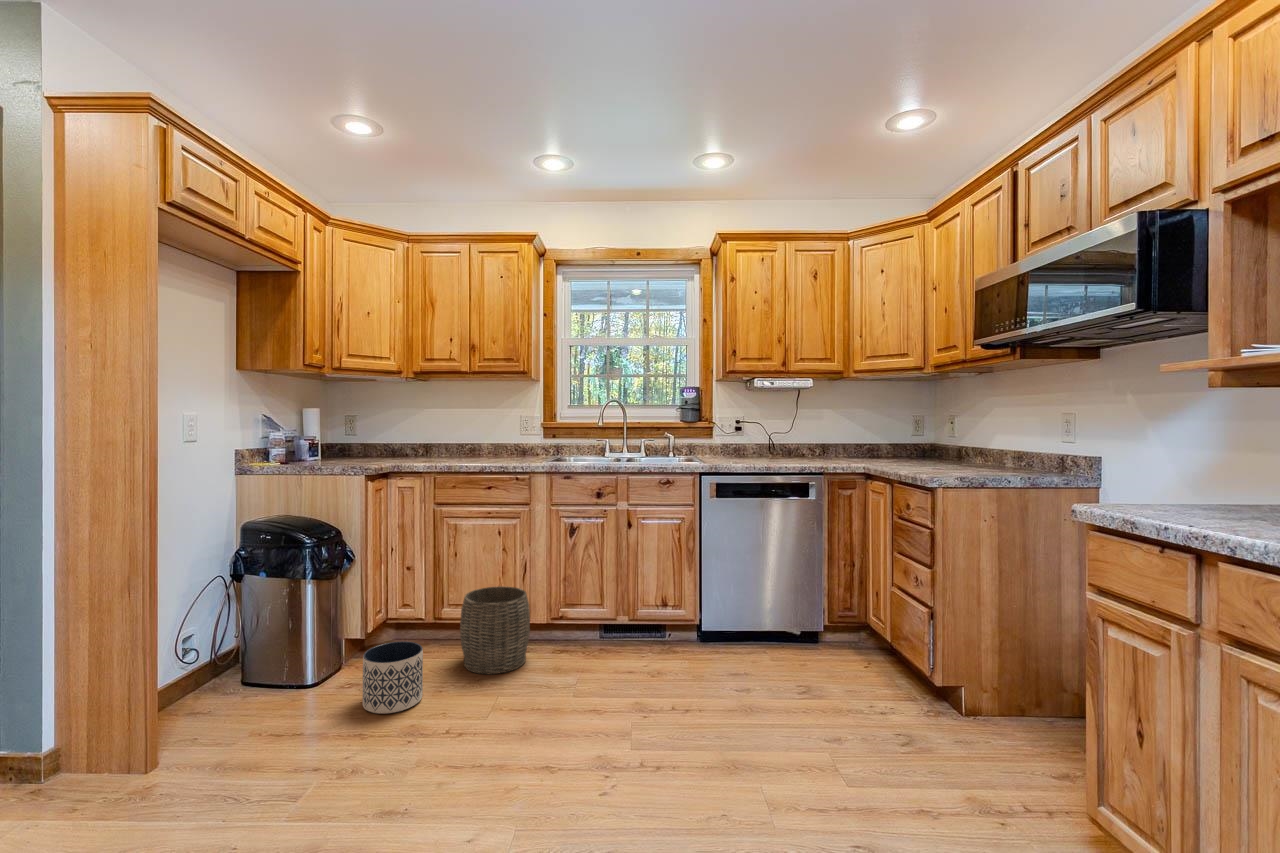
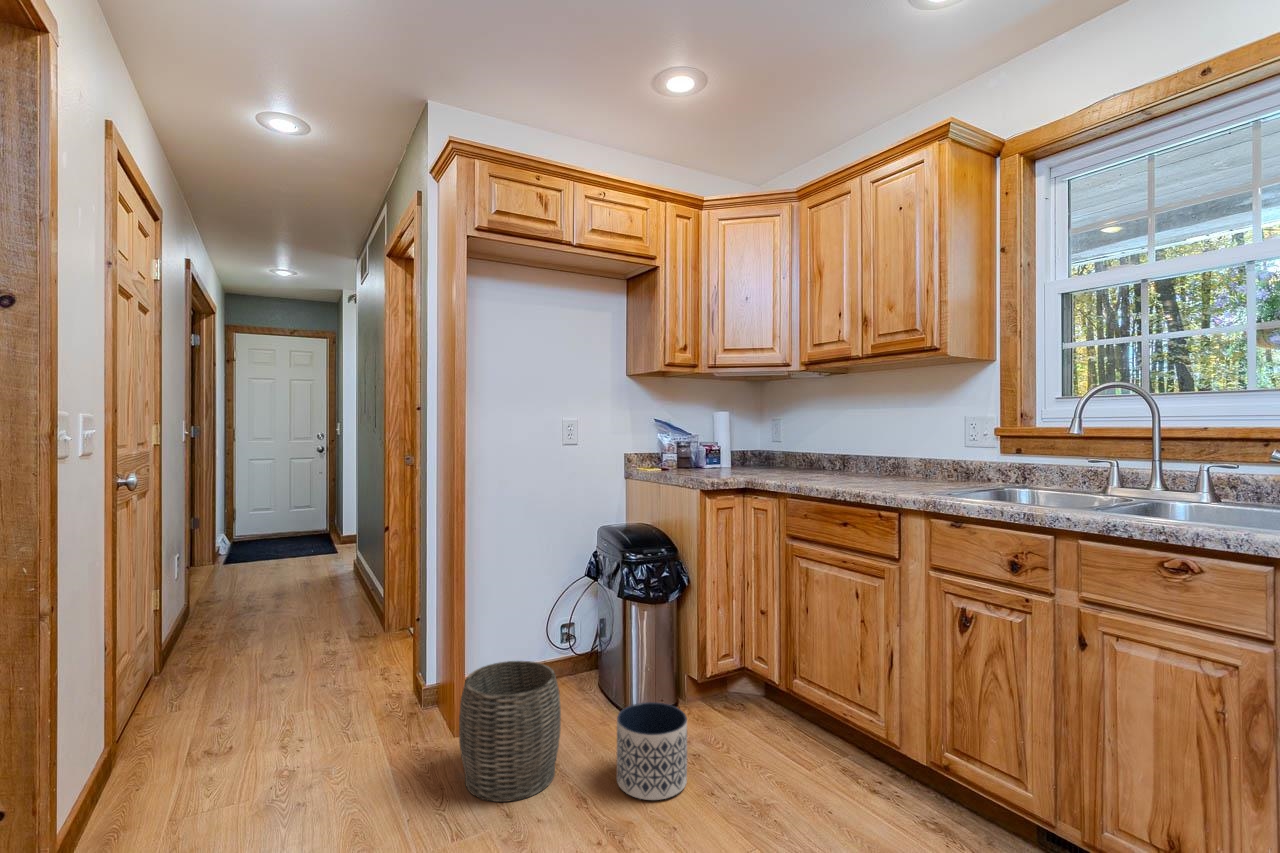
woven basket: present [460,586,530,674] -> present [459,661,561,802]

